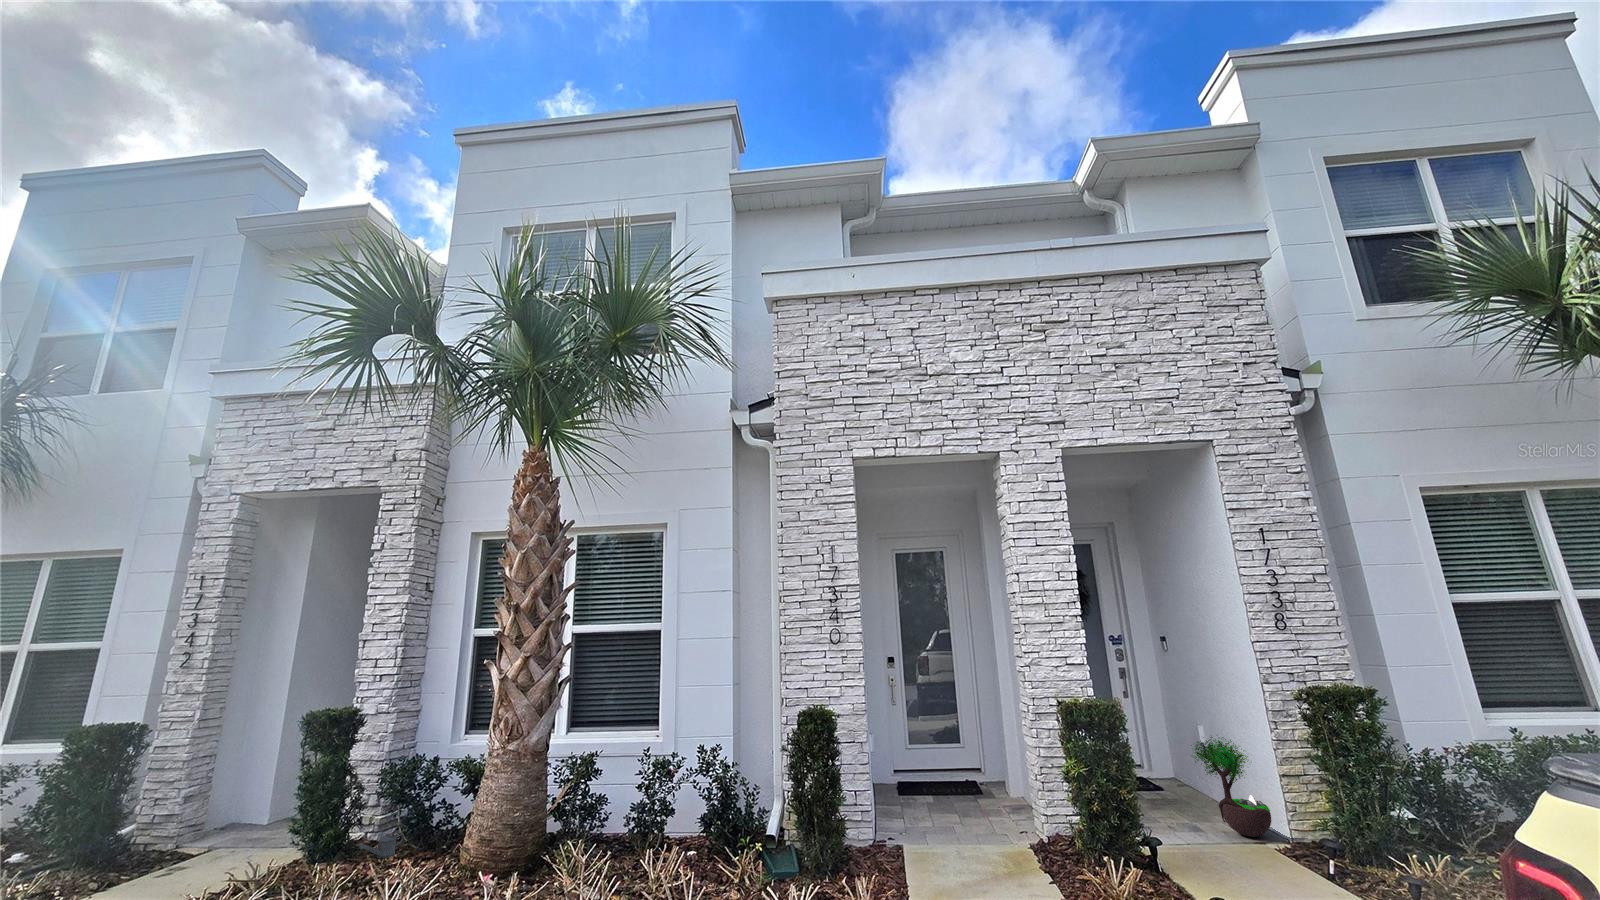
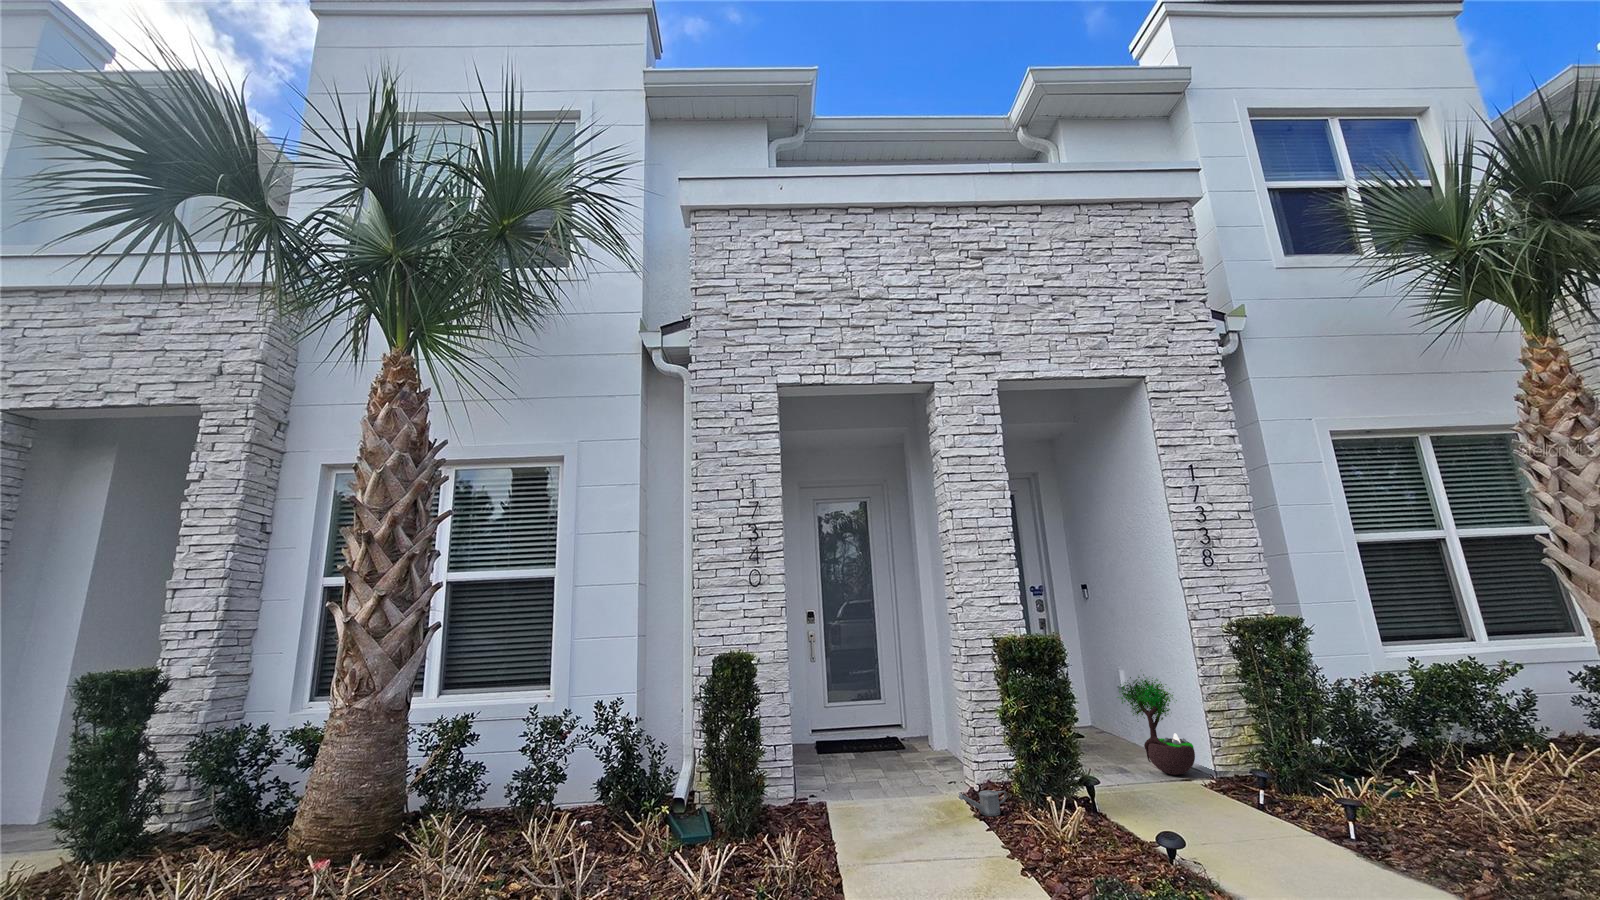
watering can: present [359,834,404,858] -> present [959,790,1007,816]

